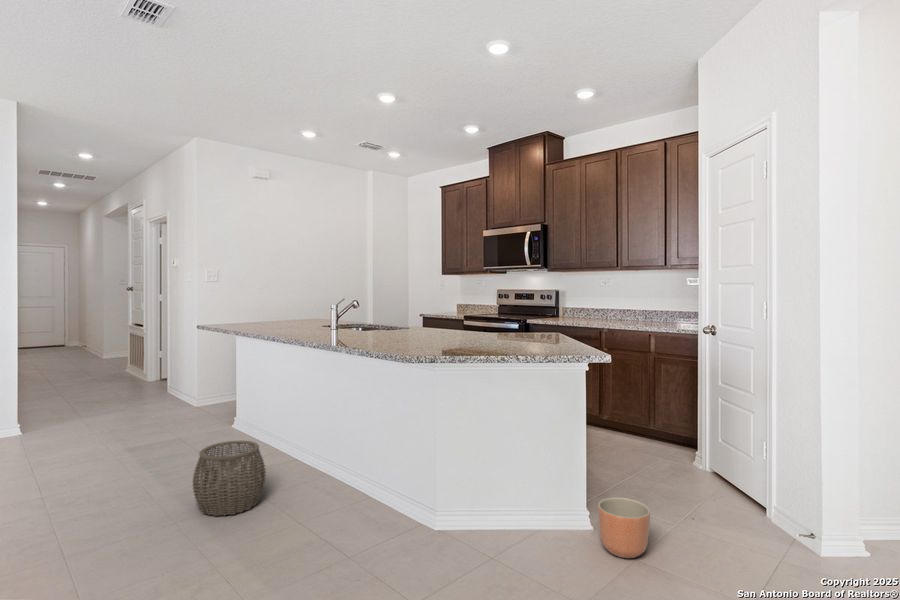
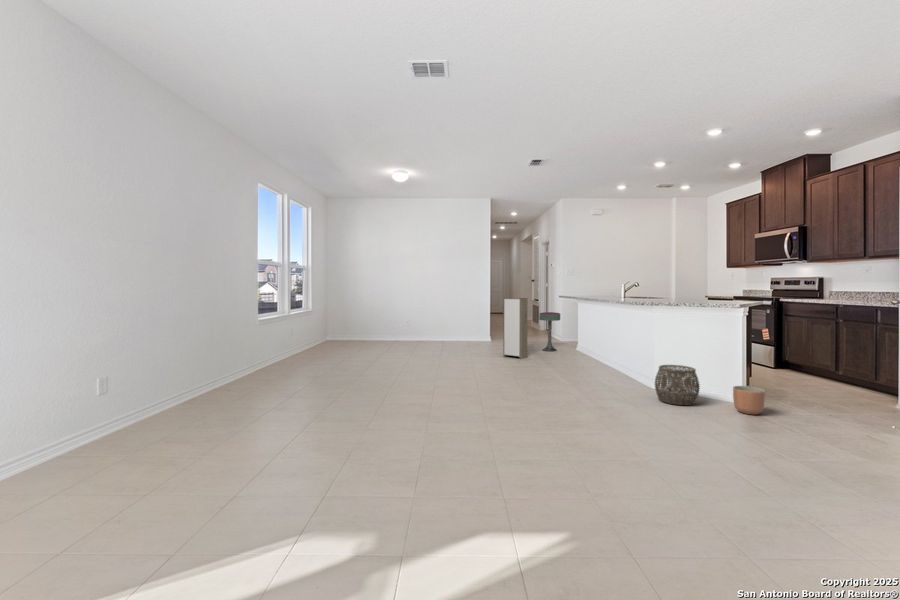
storage cabinet: none [56,335,128,485] -> present [503,298,528,359]
bar stool: none [154,357,202,440] -> present [539,312,560,351]
woven basket: present [193,441,266,516] -> present [655,365,700,405]

